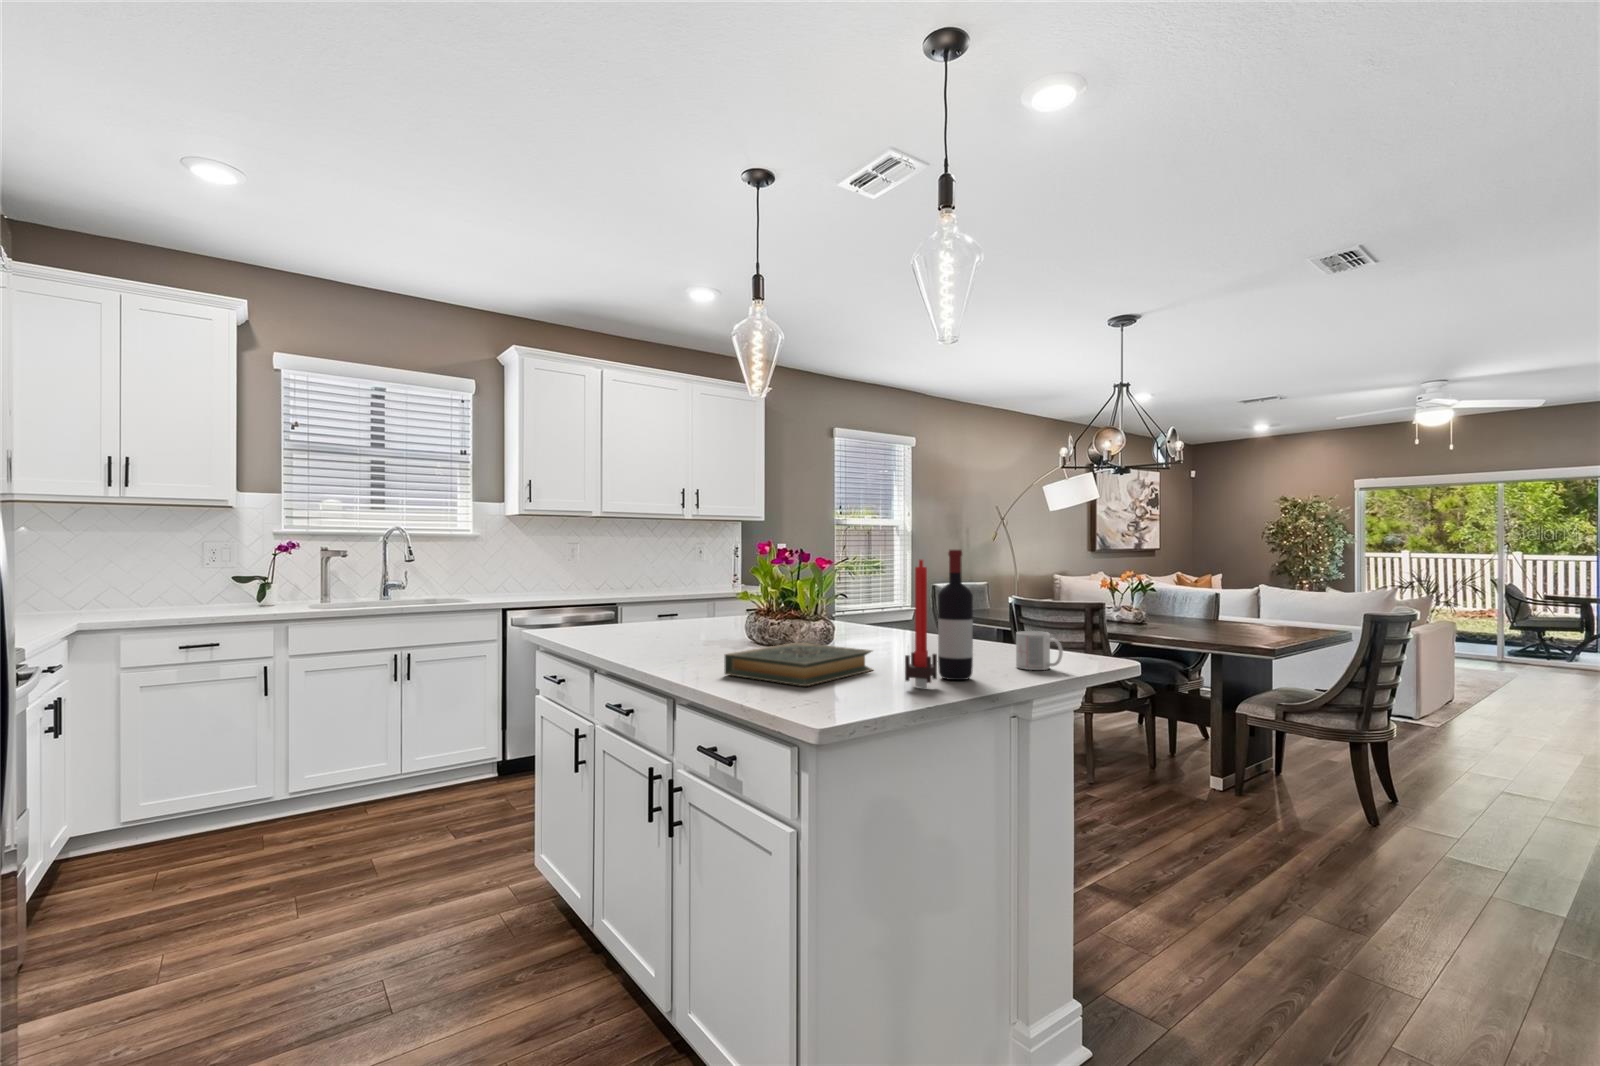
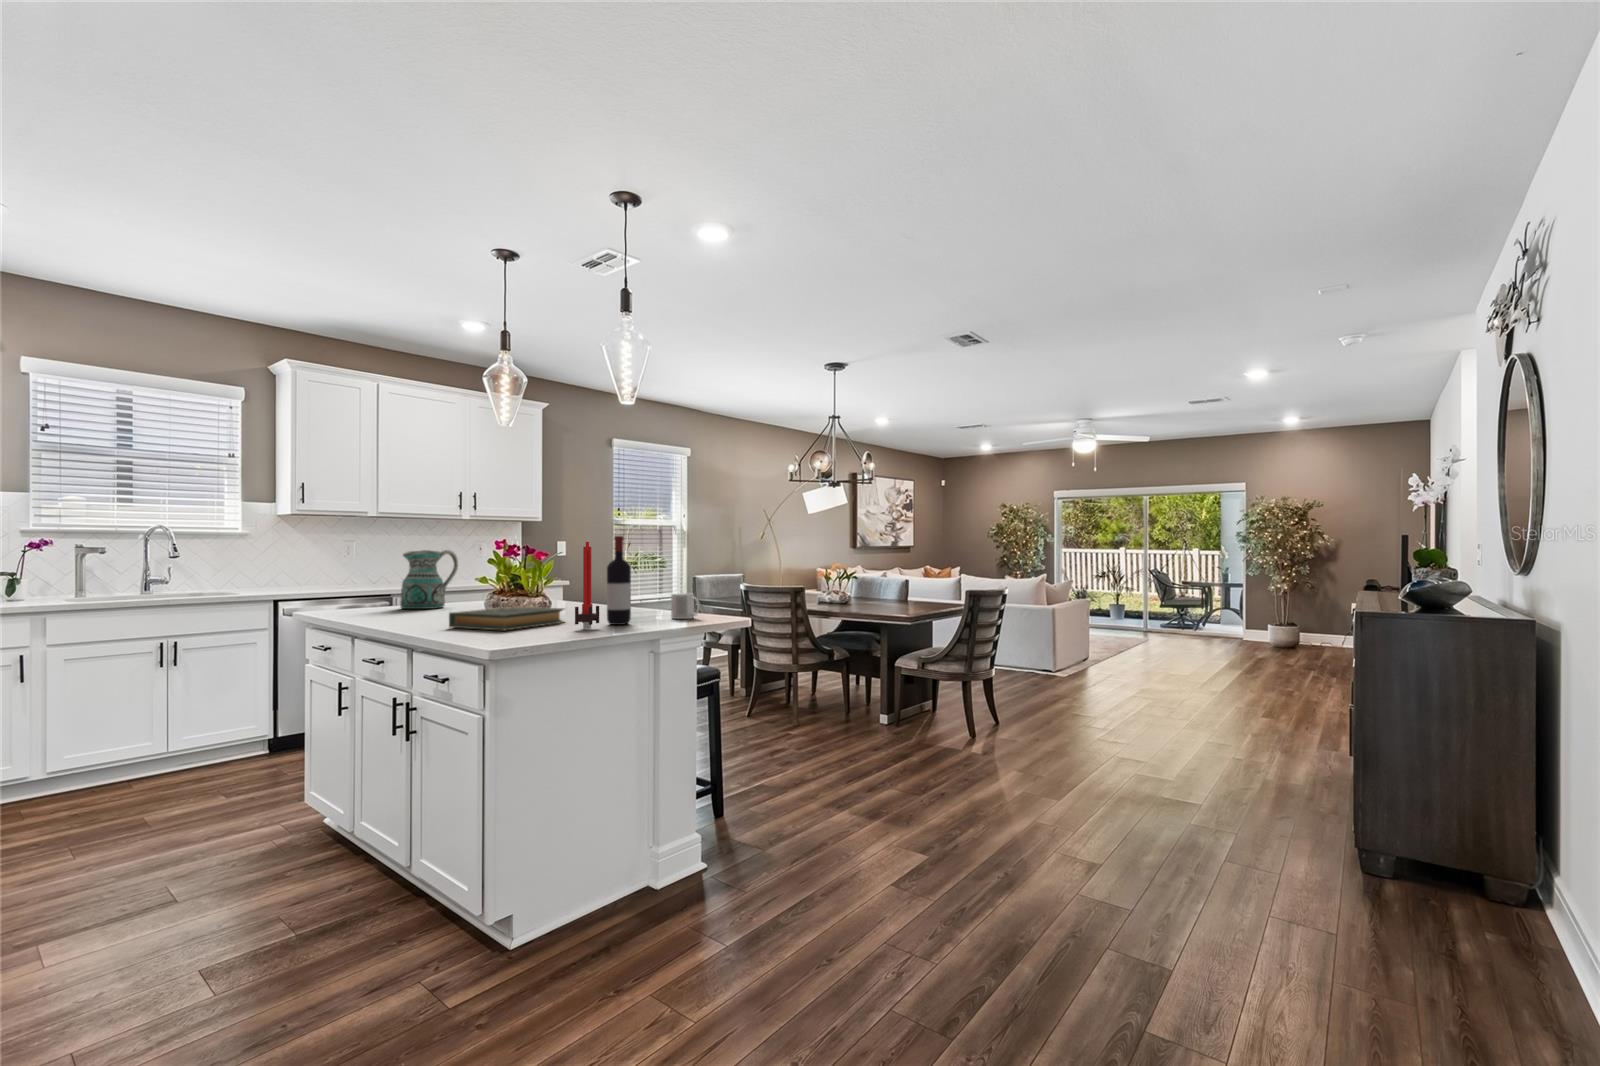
ceramic pitcher: none [643,560,706,634] -> present [400,550,458,609]

